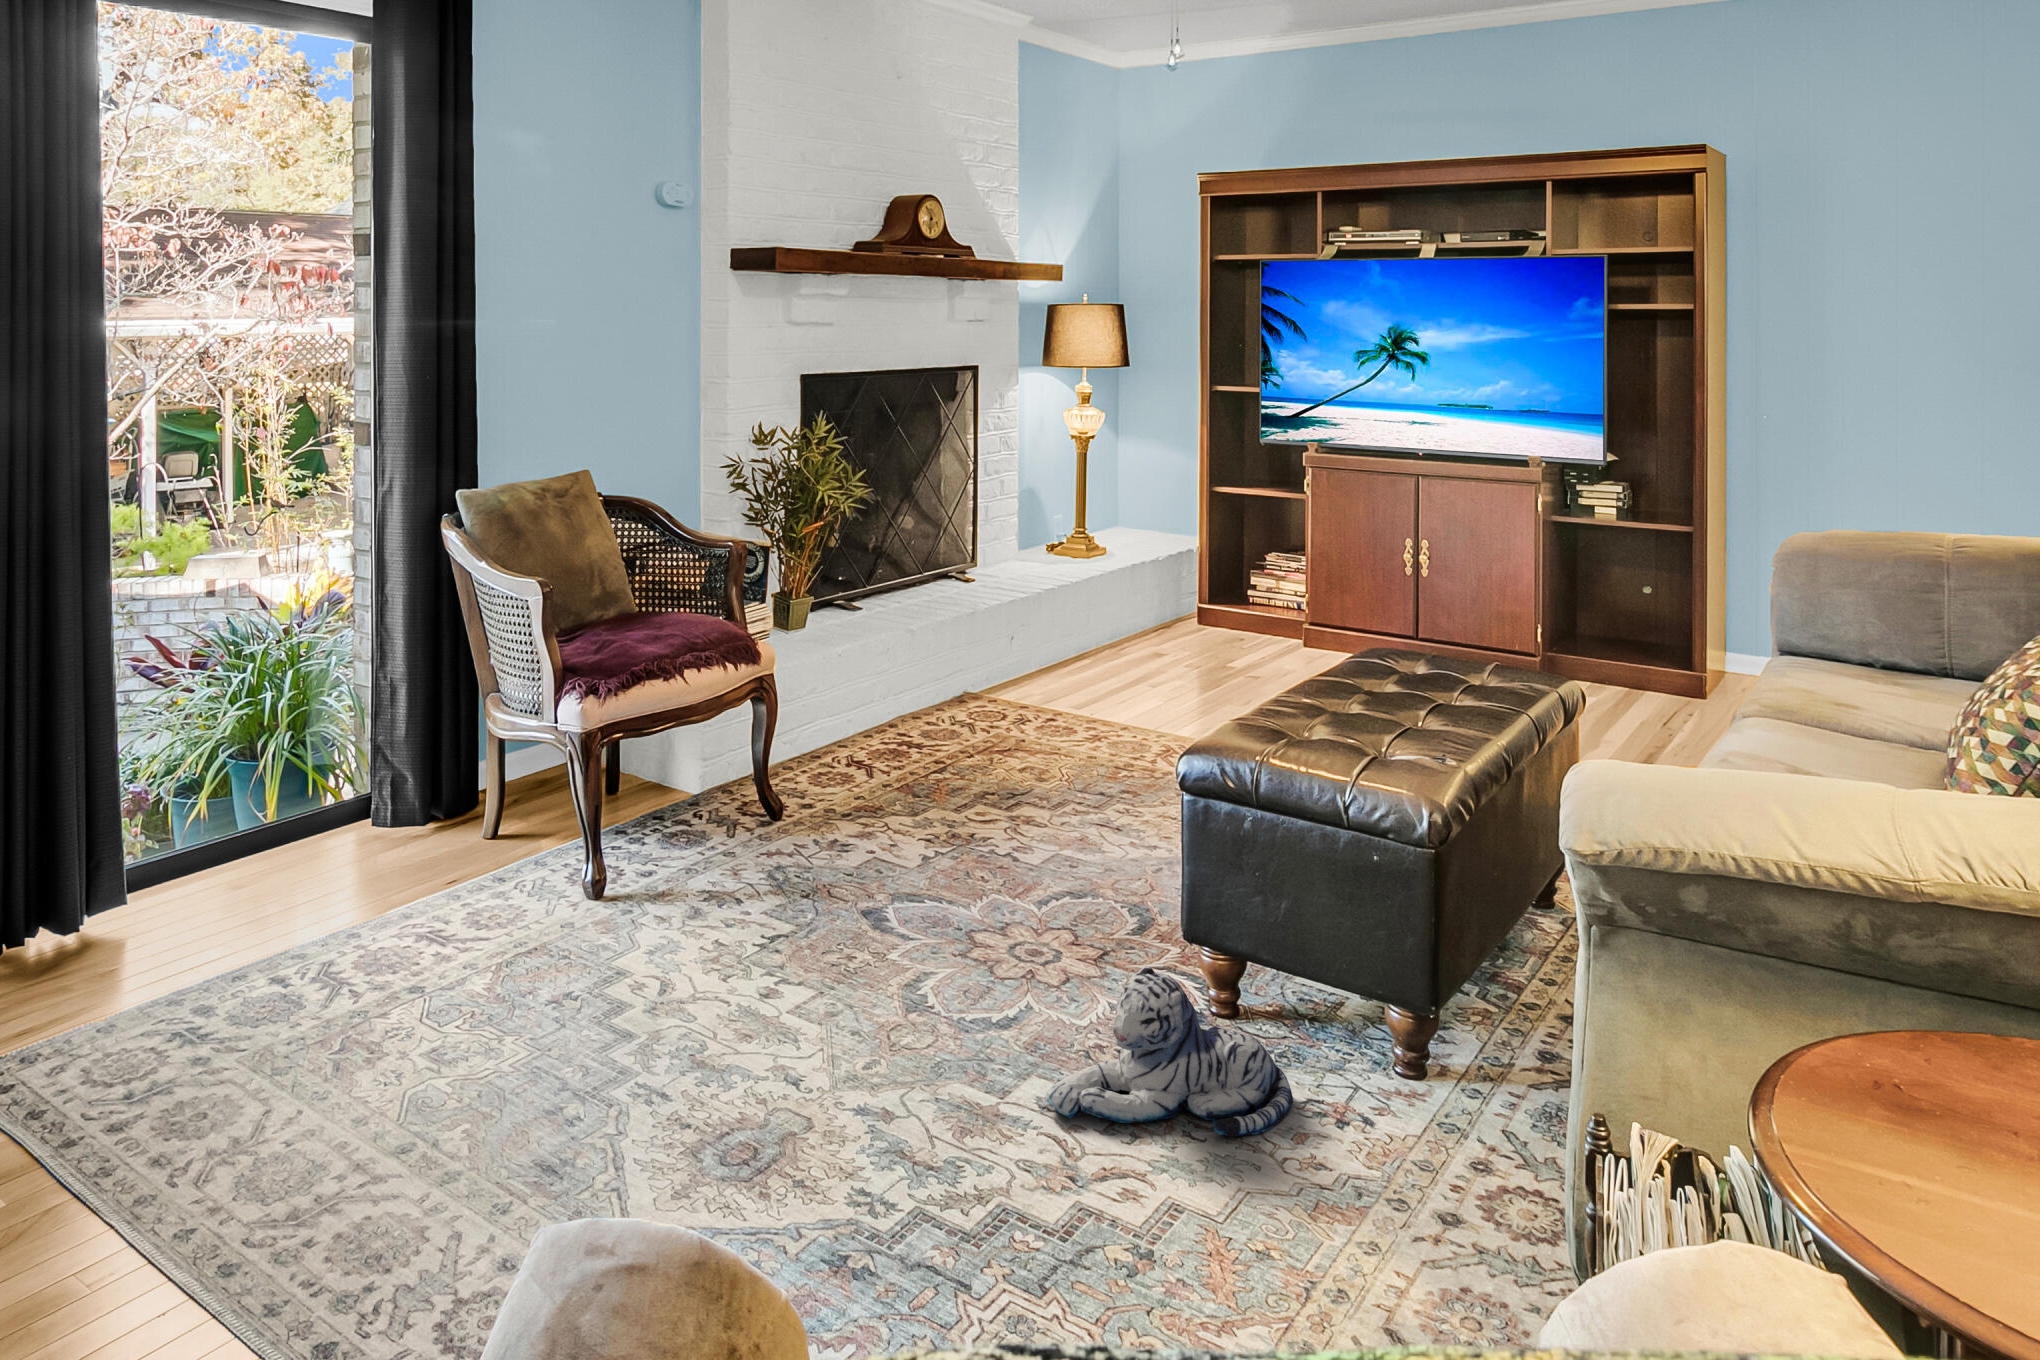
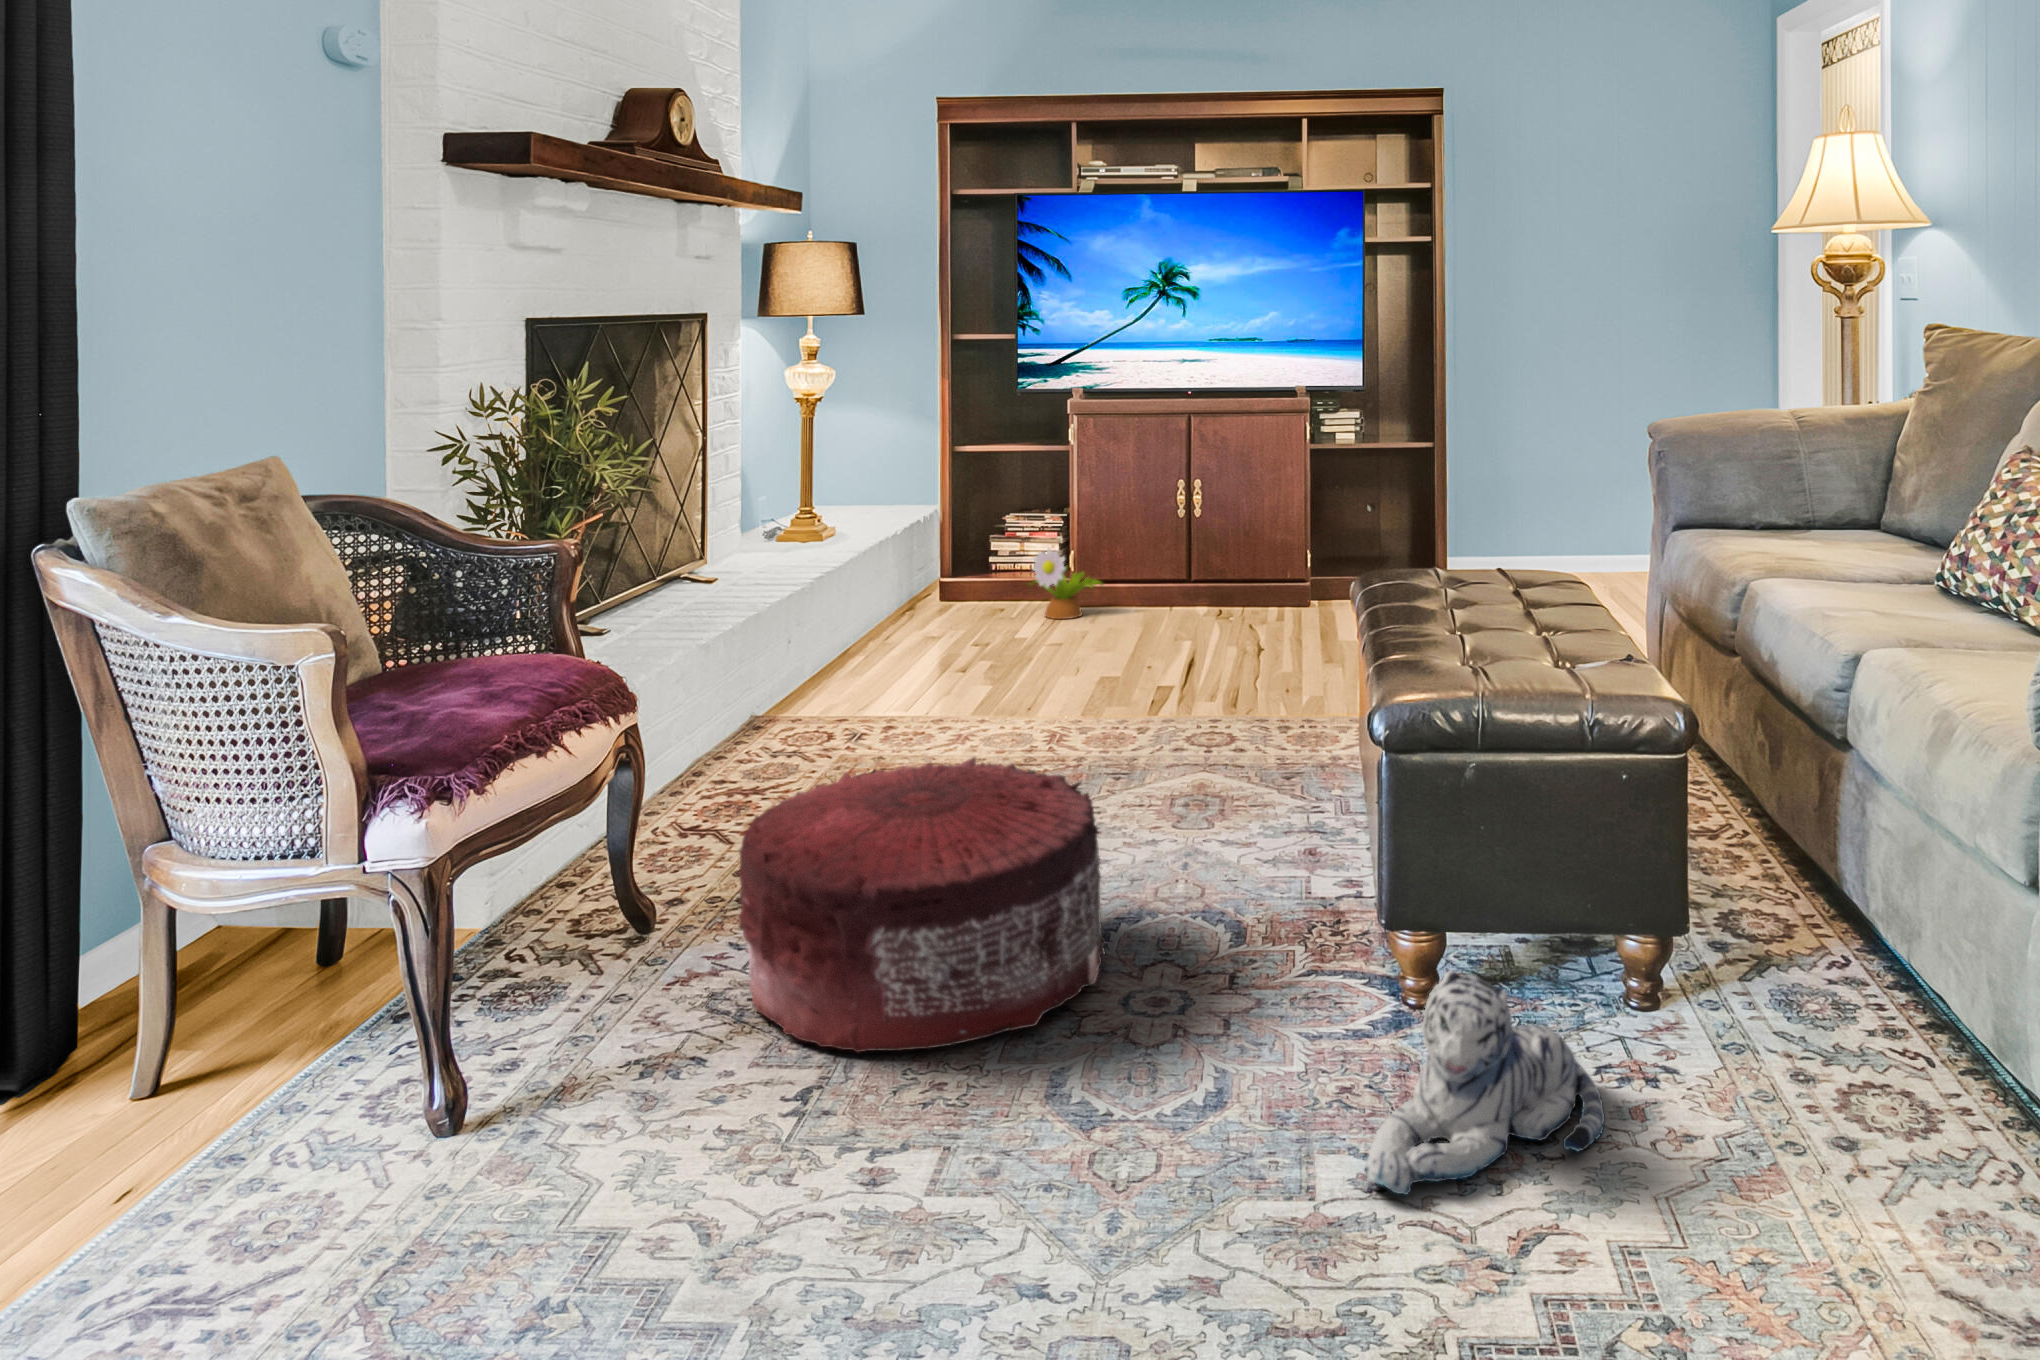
decorative plant: none [1245,579,1310,644] -> present [1029,548,1103,619]
pouf: none [776,732,1045,938] -> present [739,757,1106,1052]

